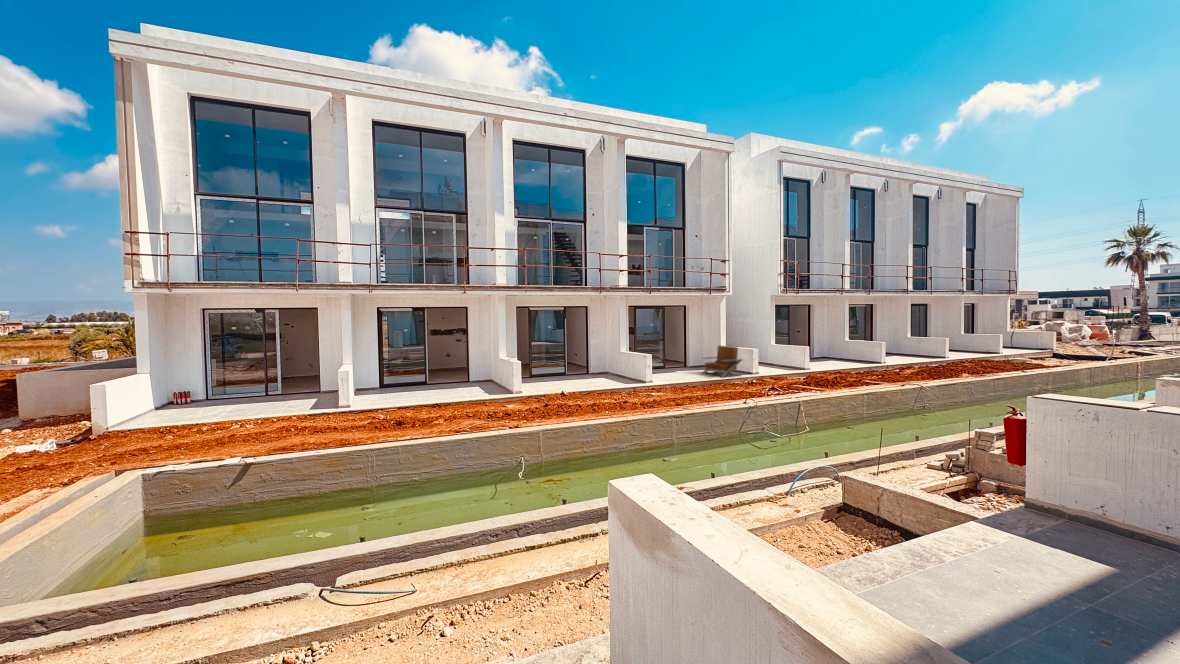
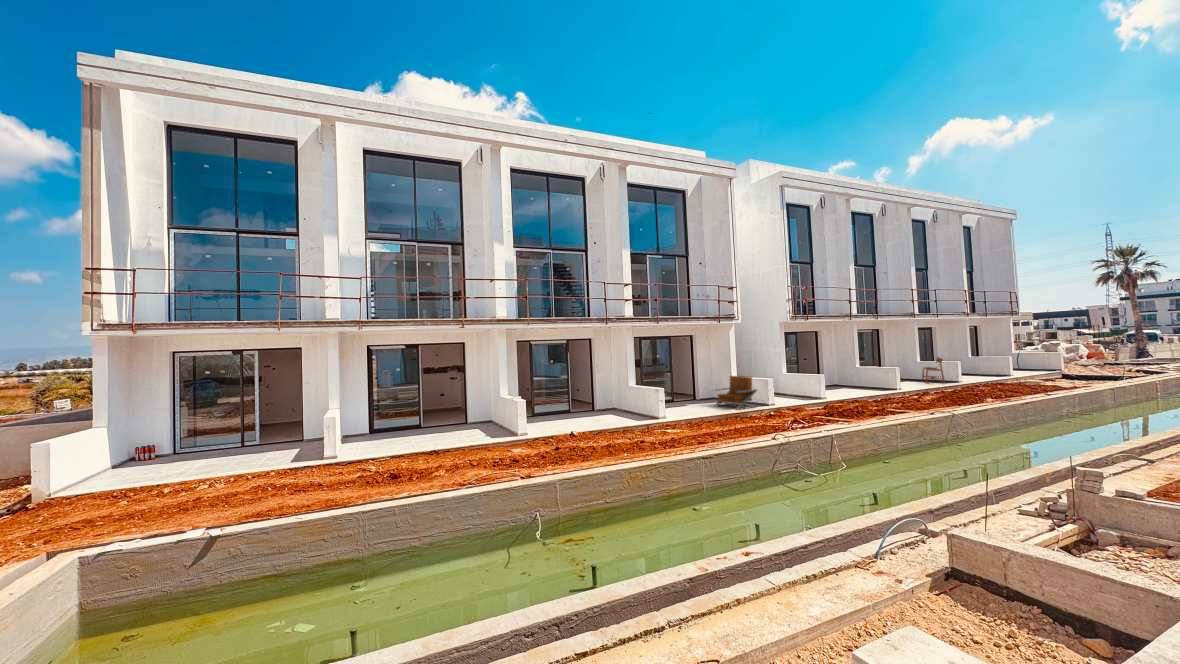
bench: none [913,333,934,359] -> present [922,357,945,383]

